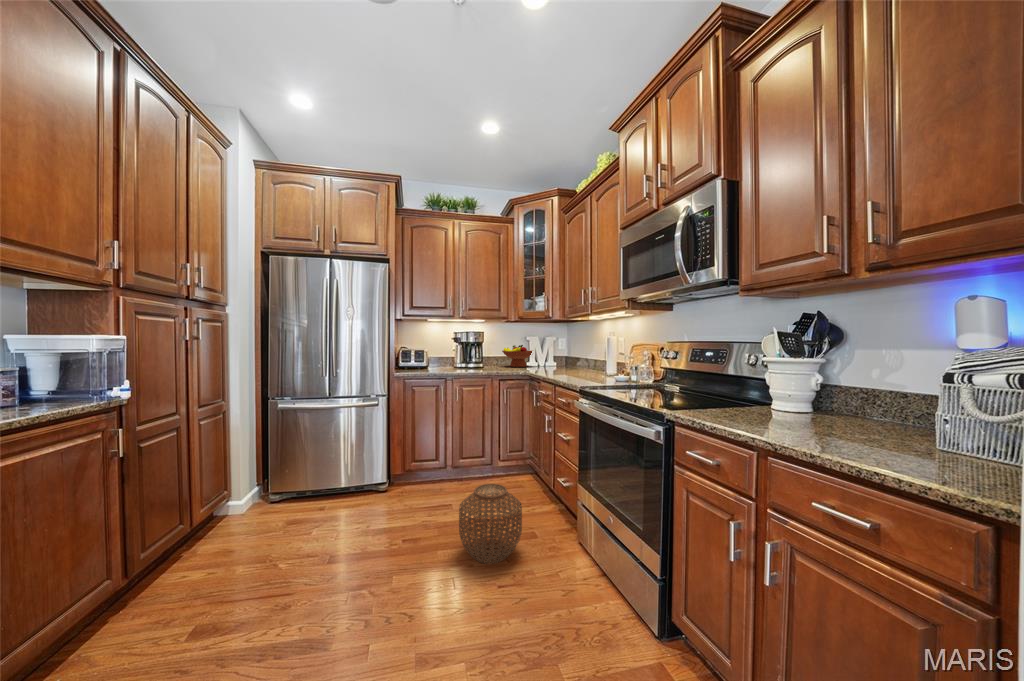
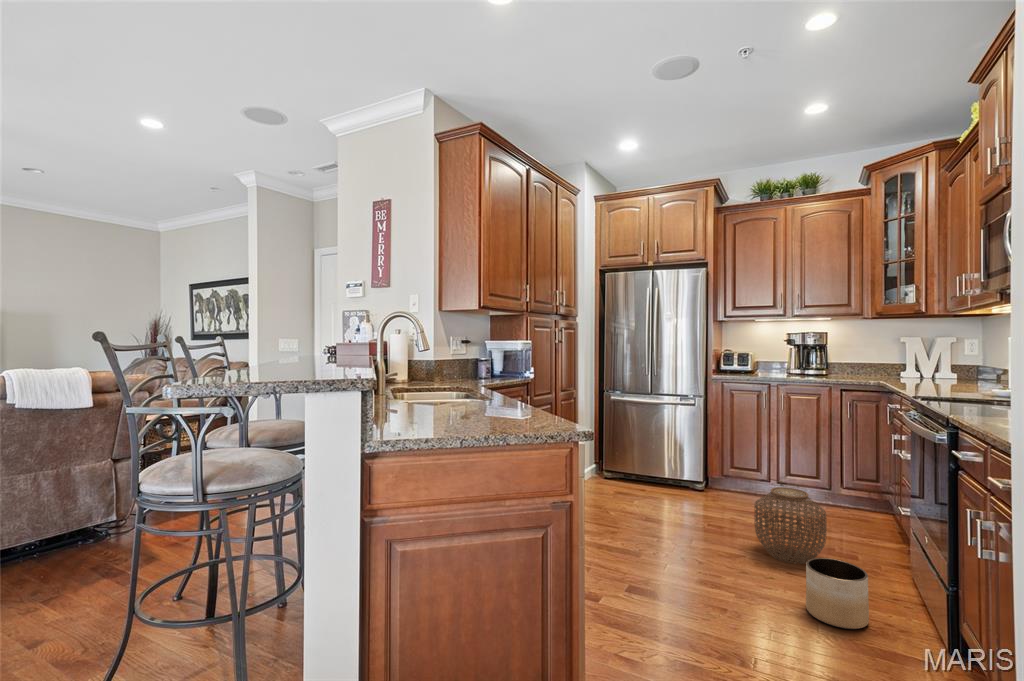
fruit bowl: present [502,345,532,367] -> none [856,348,910,377]
planter: none [536,560,591,643] -> present [806,558,869,629]

